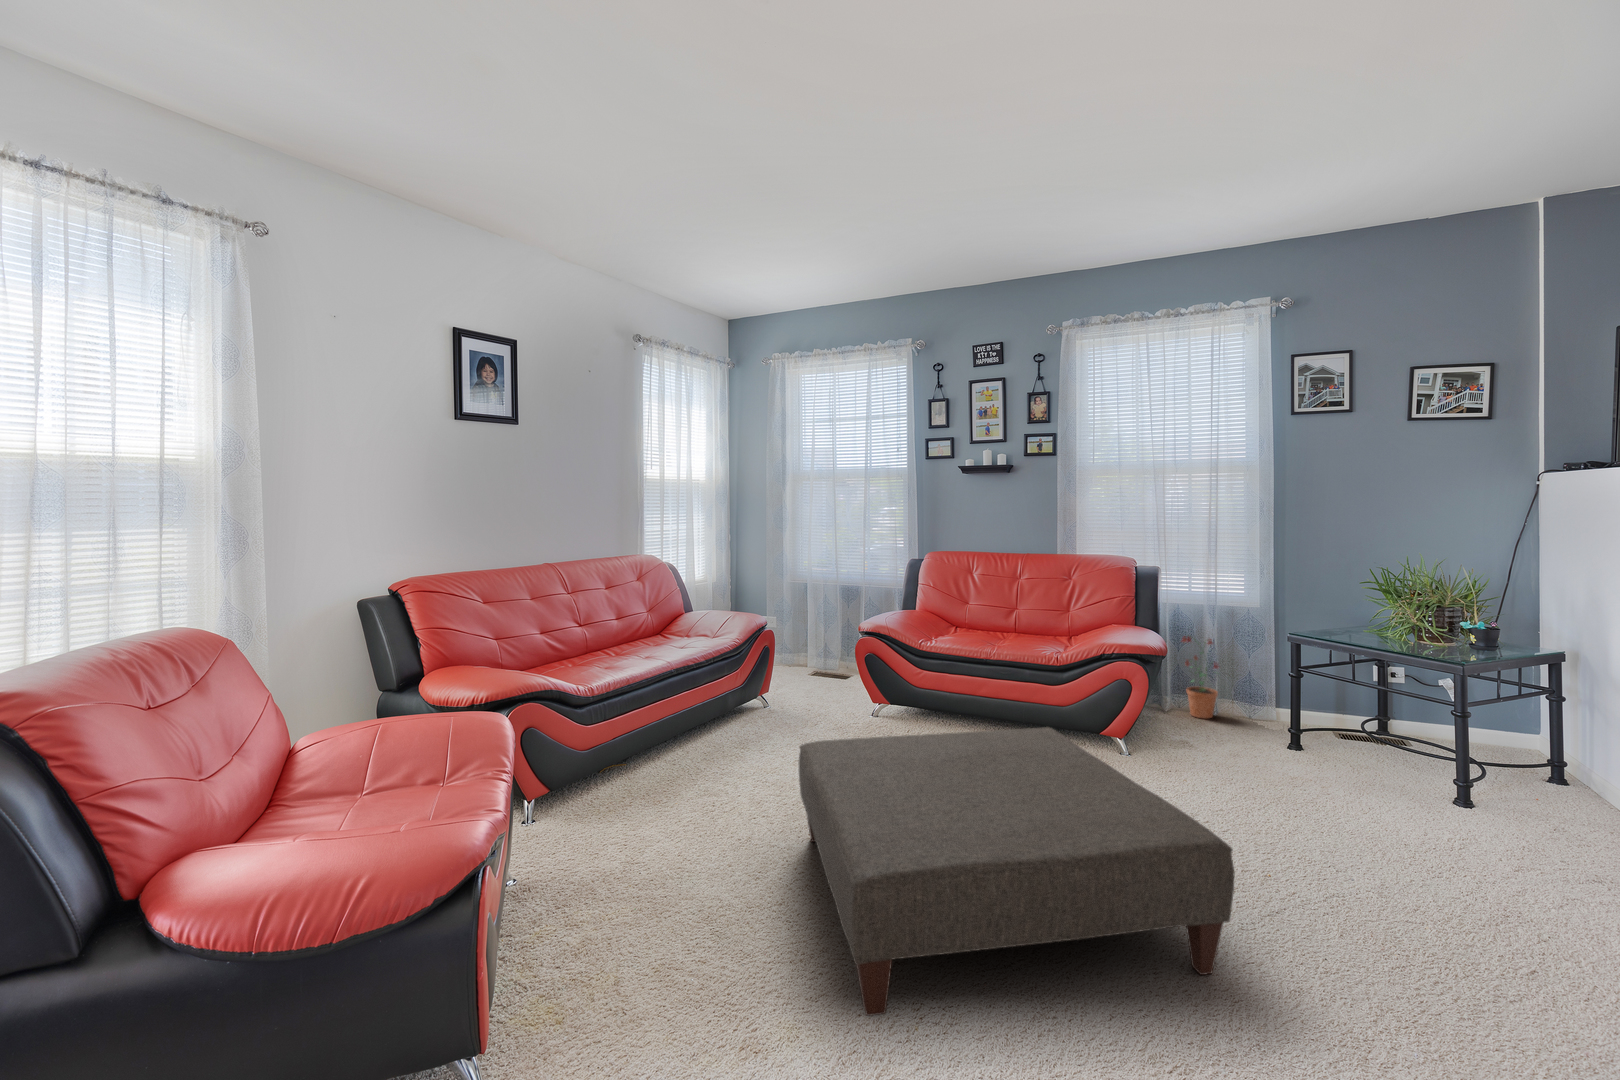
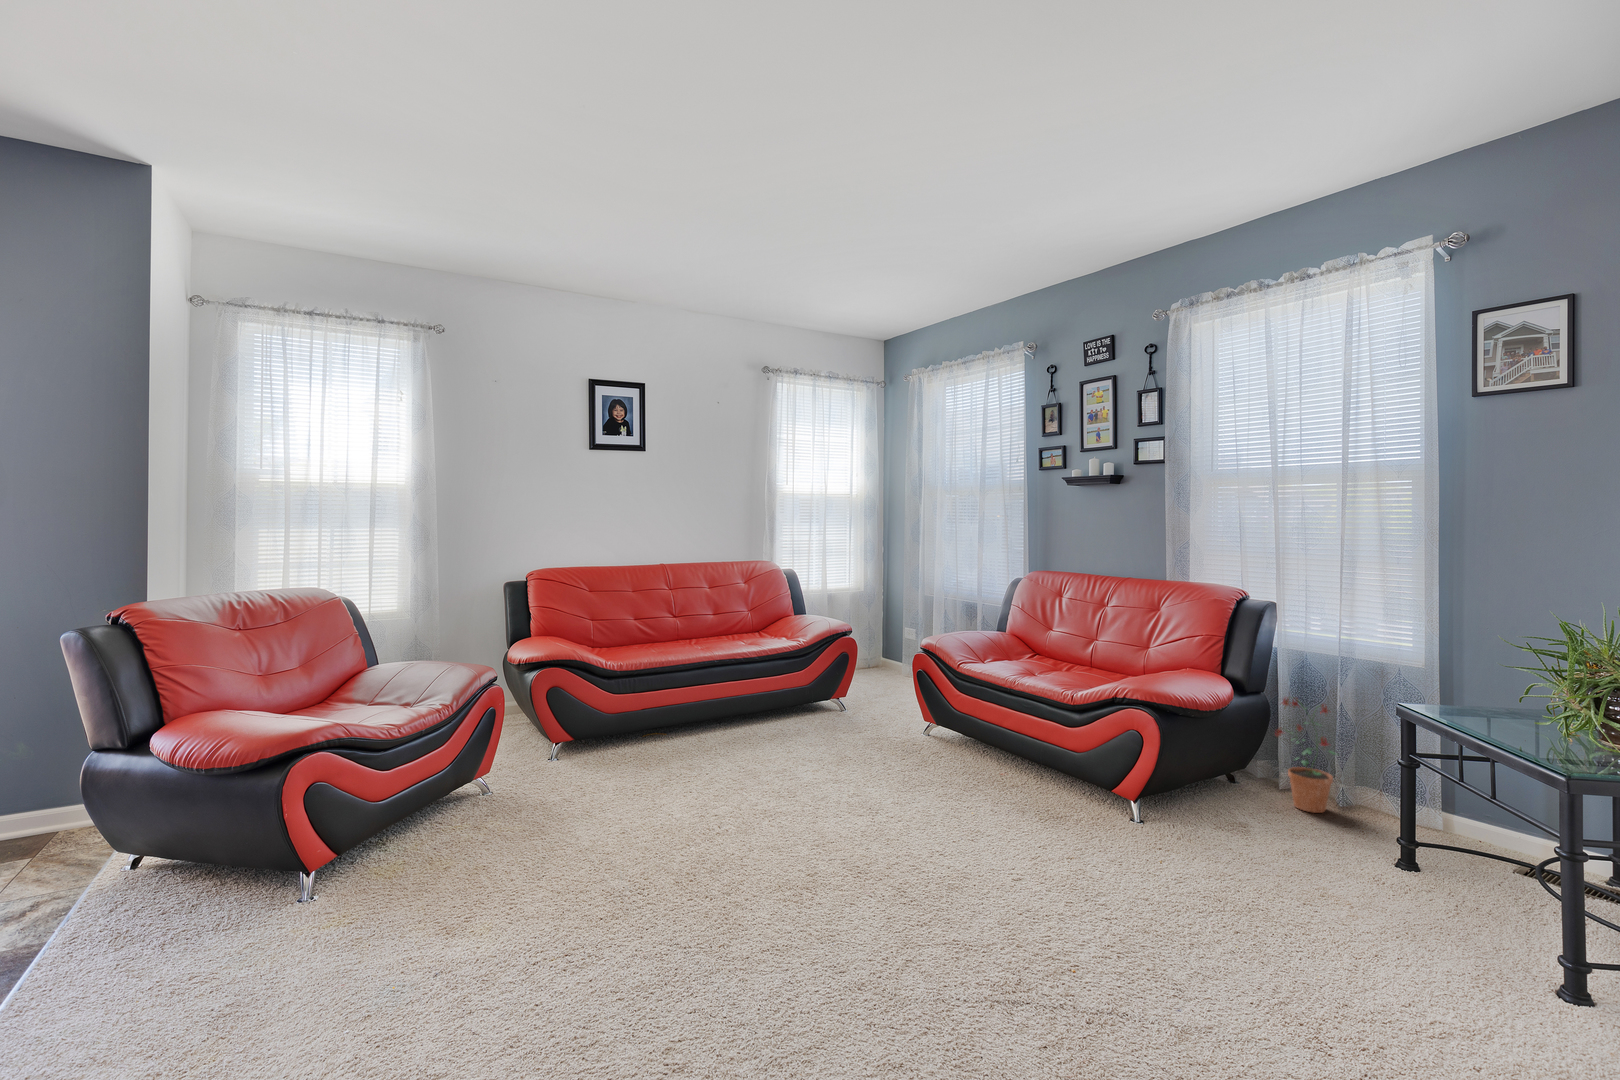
ottoman: present [799,727,1235,1016] -> none [506,725,918,1001]

